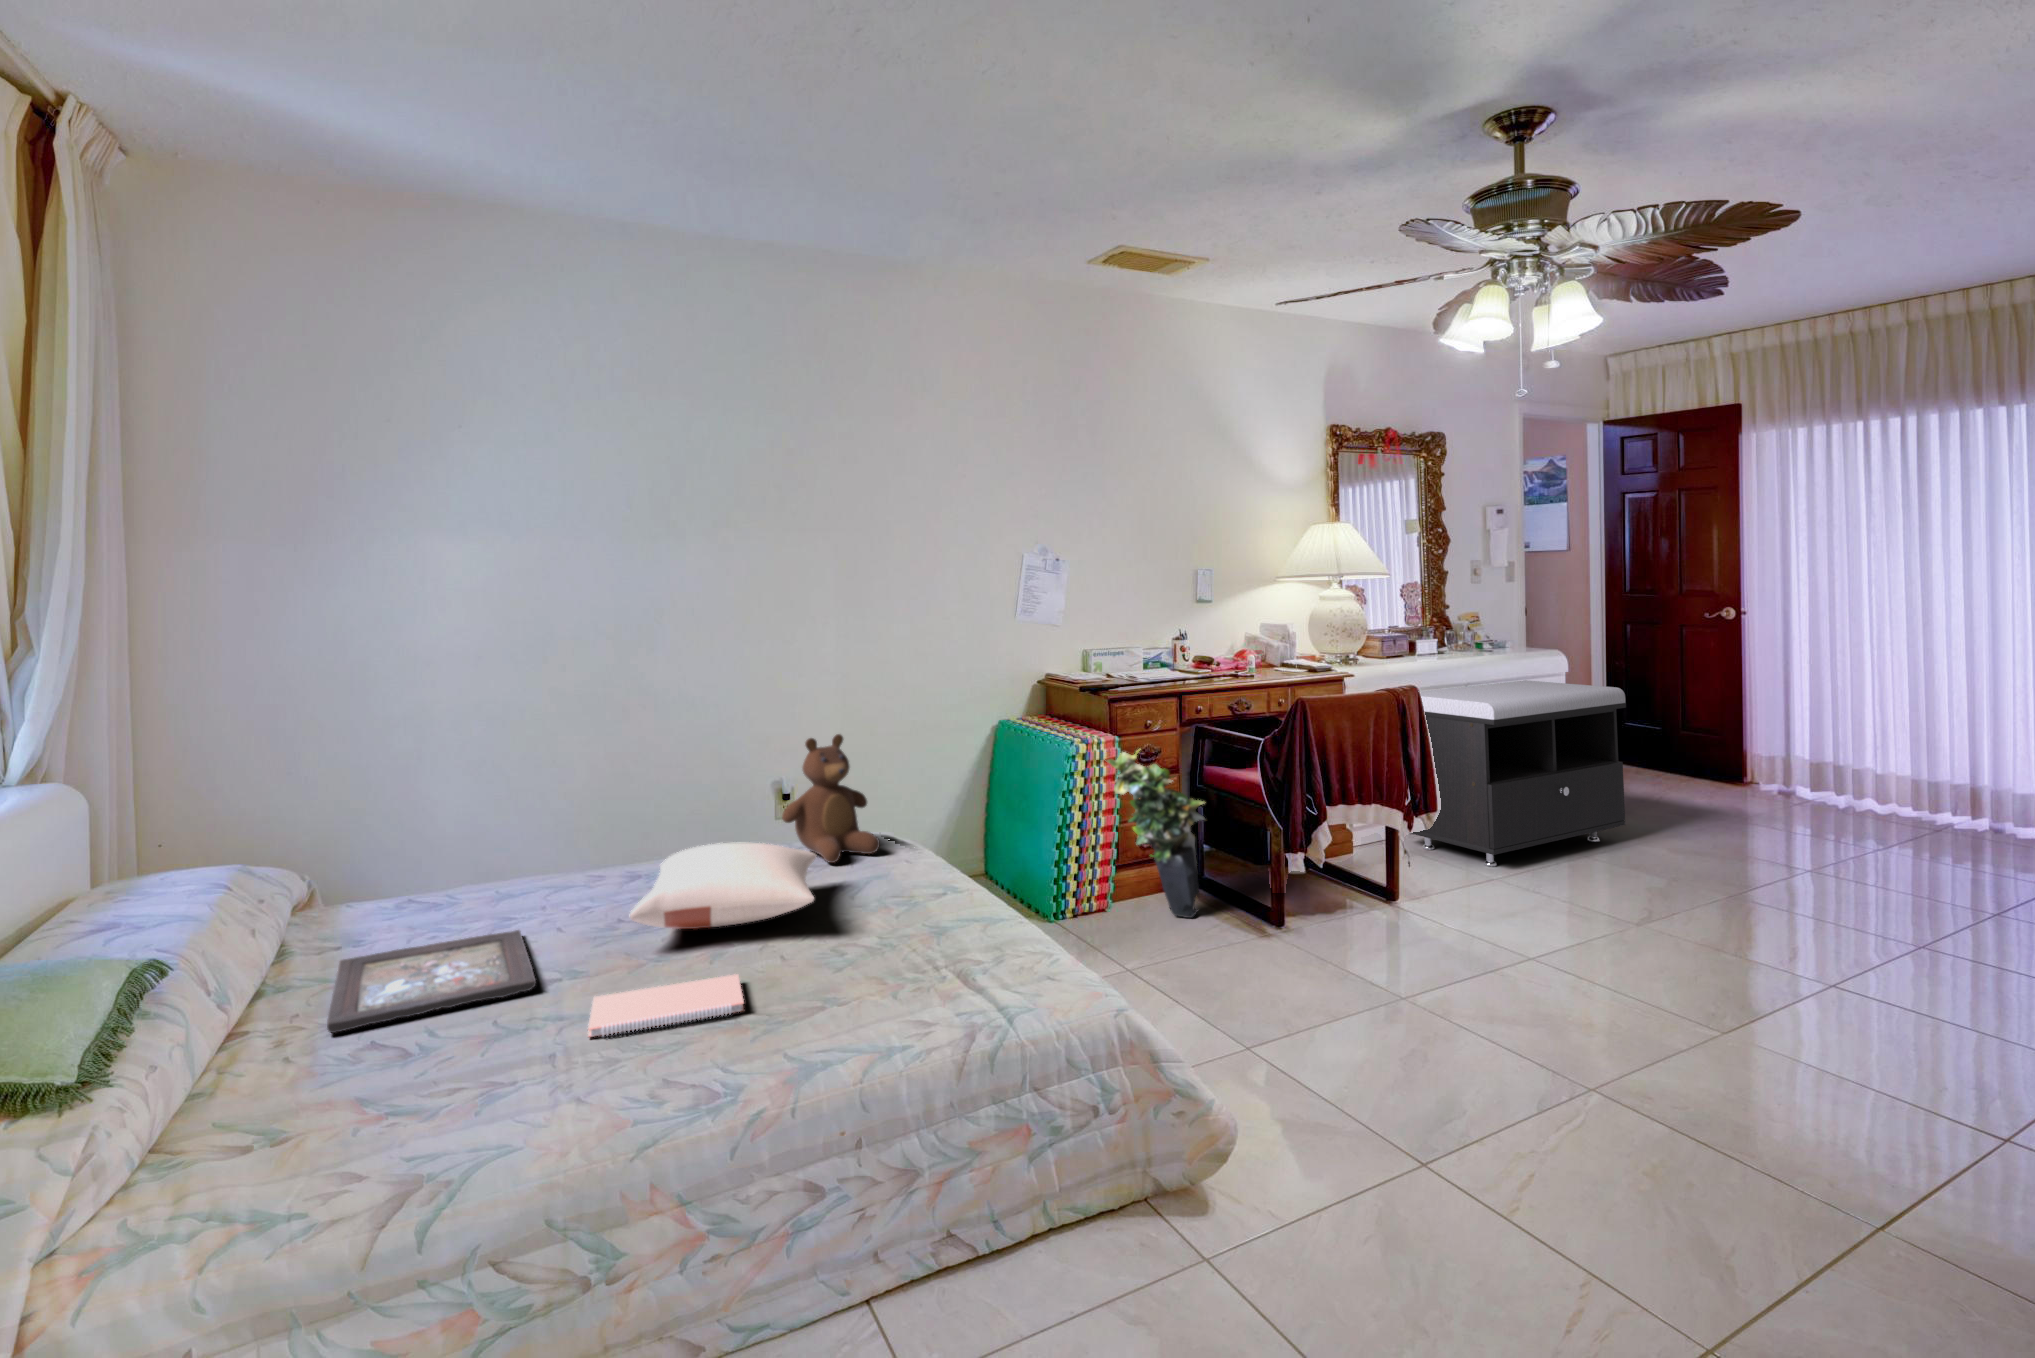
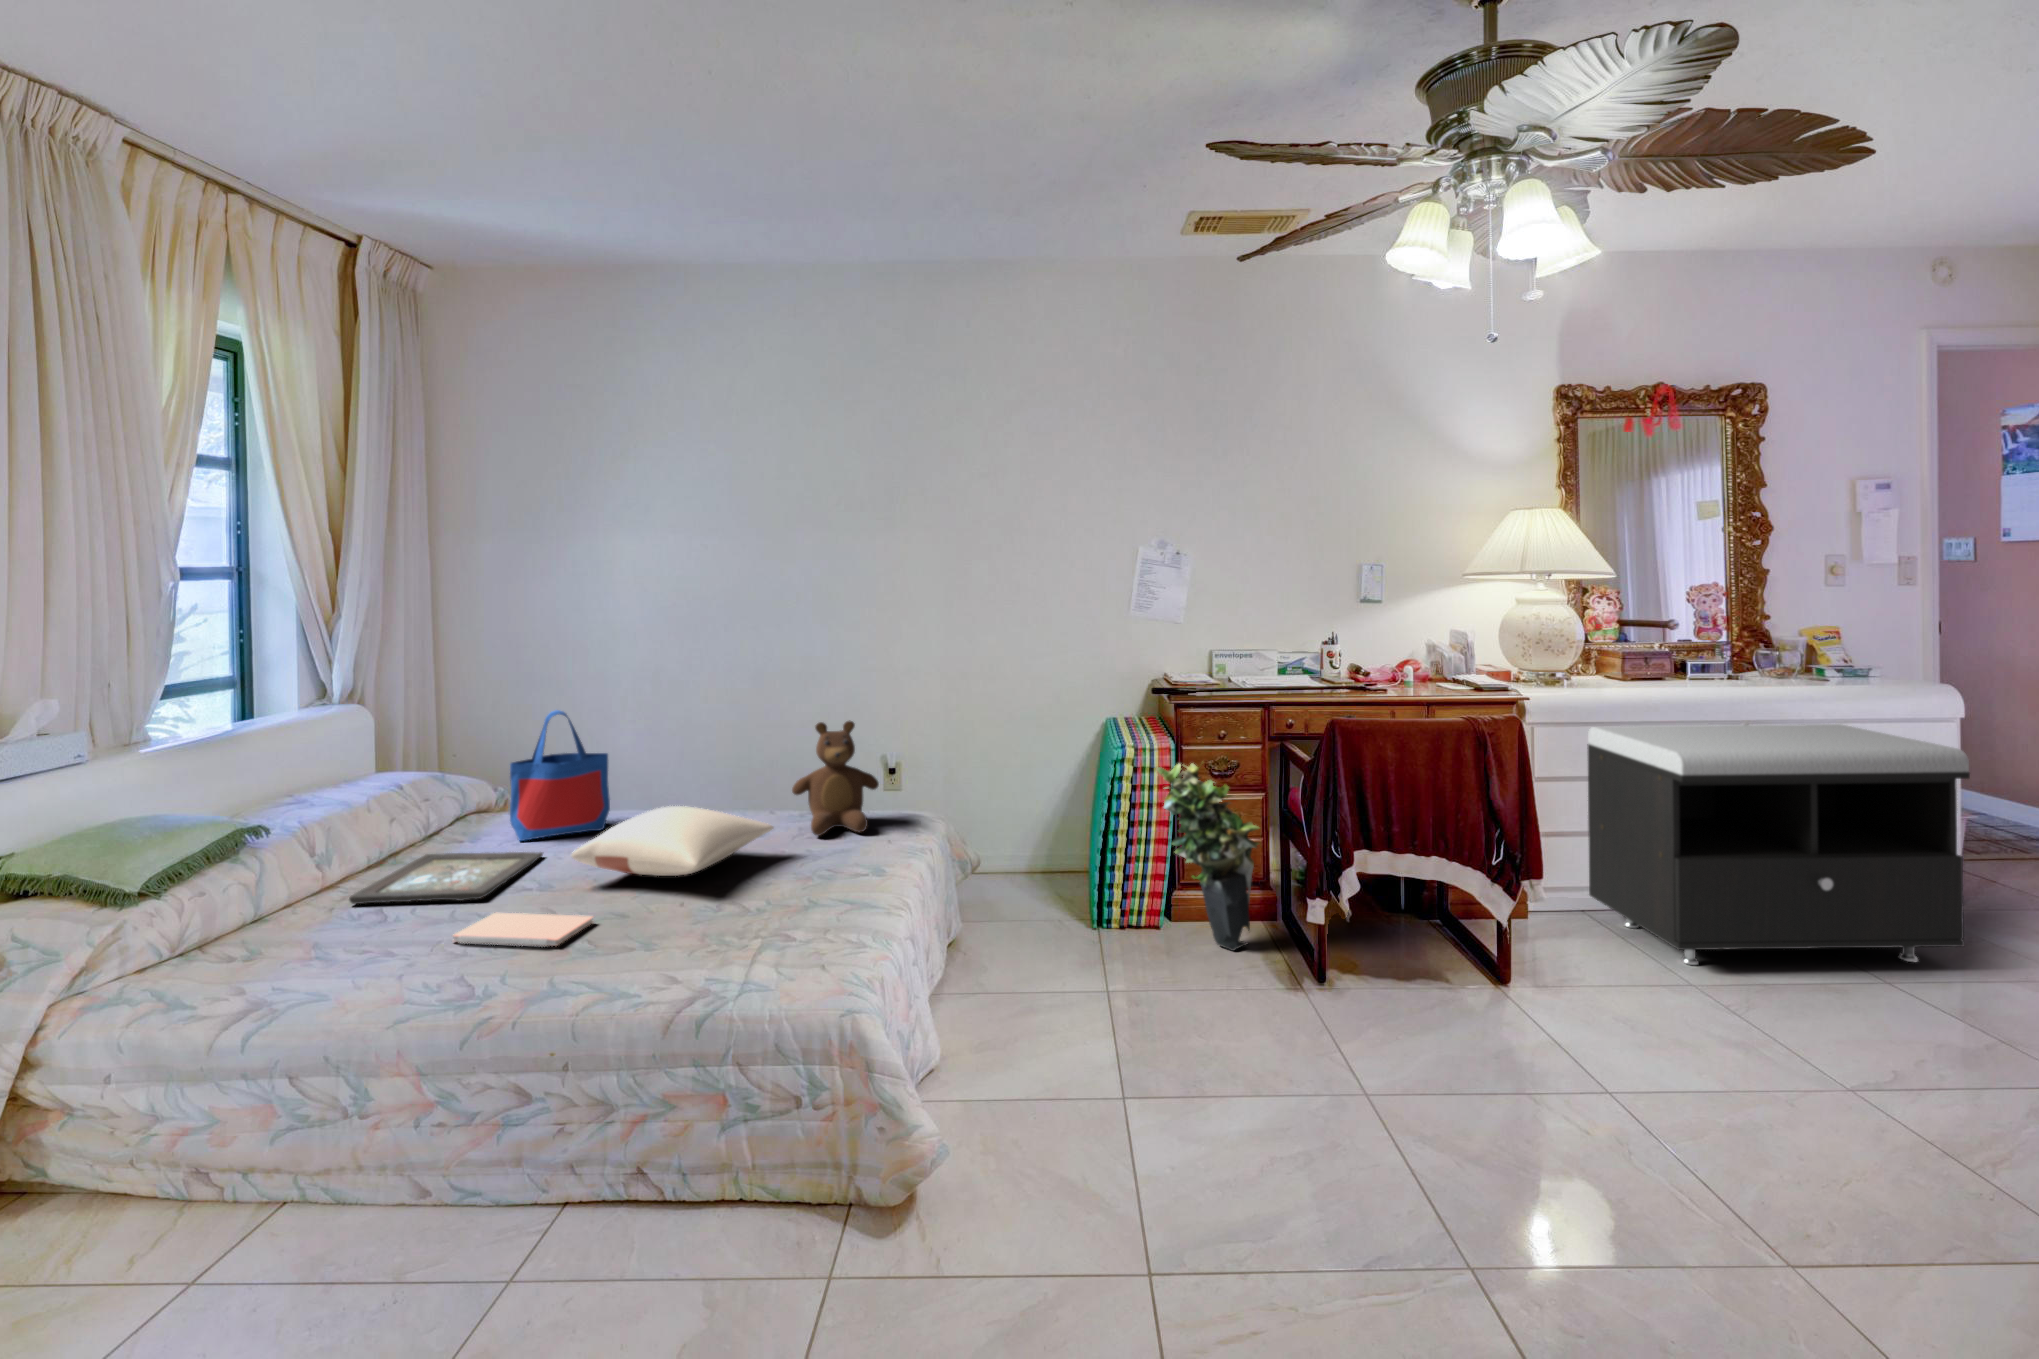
tote bag: none [421,750,547,927] -> present [510,710,610,841]

